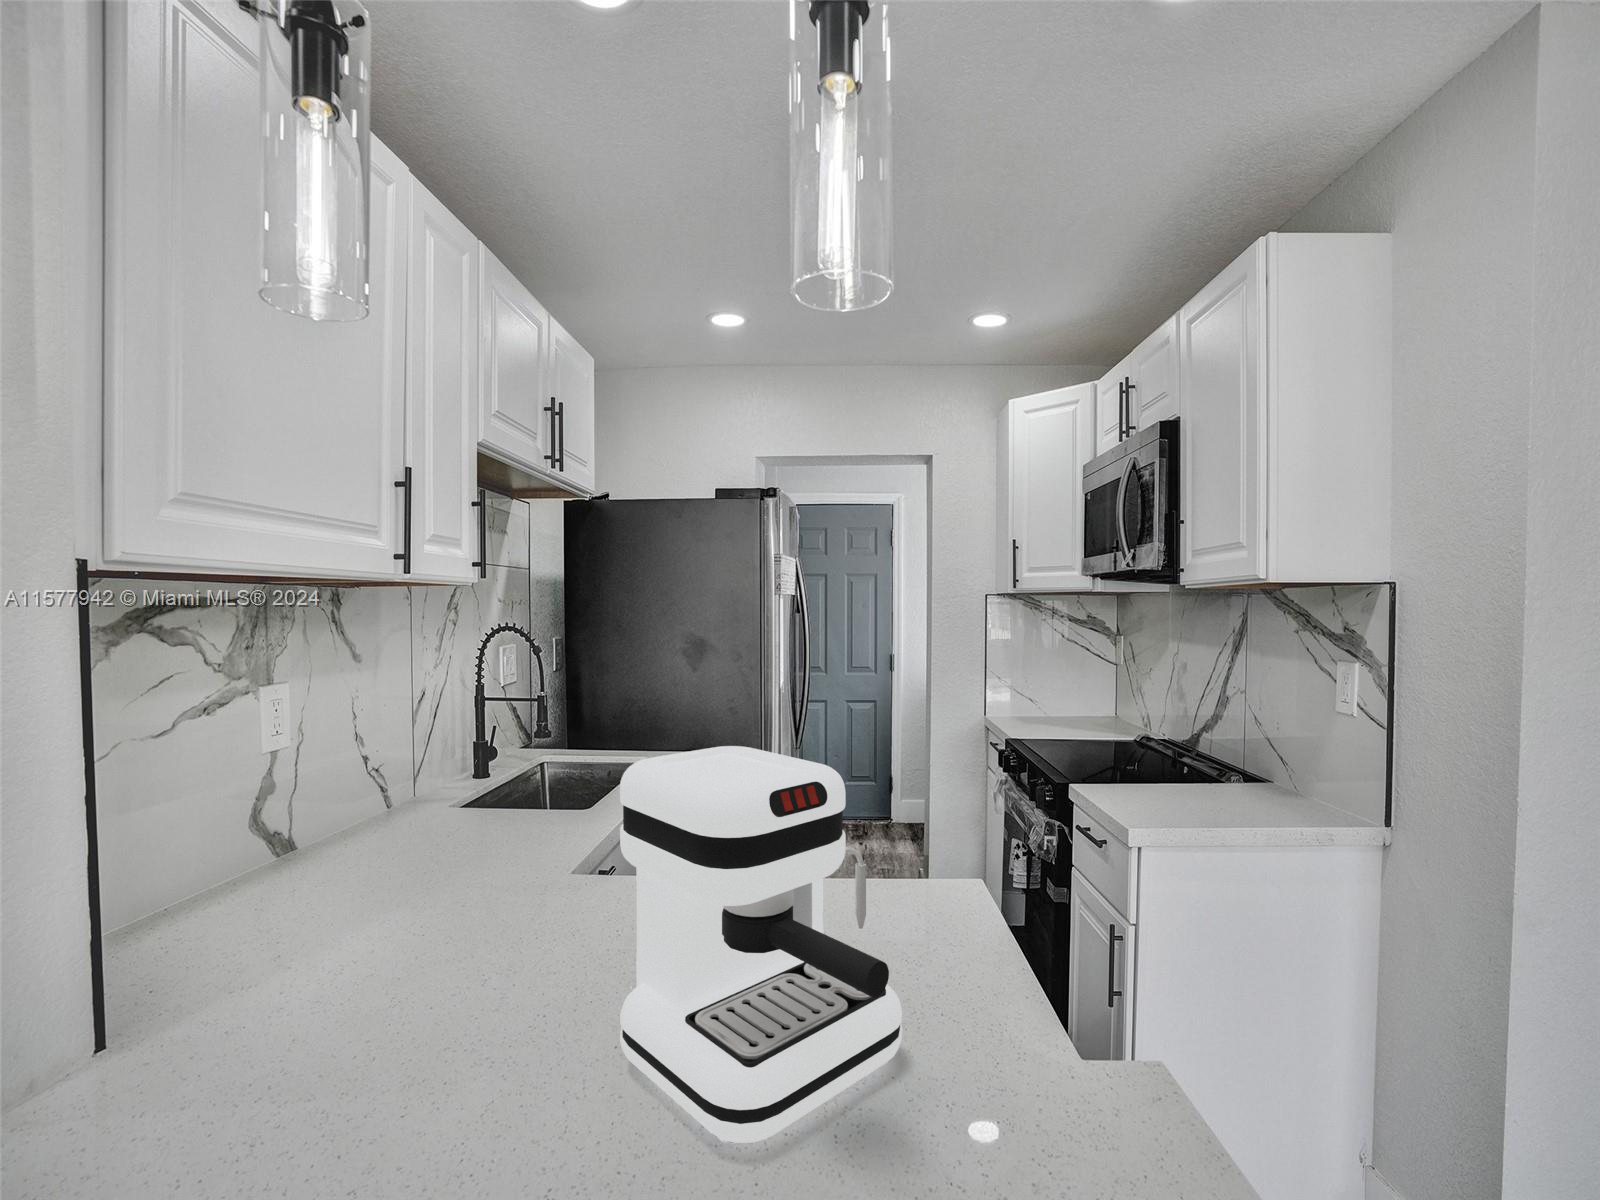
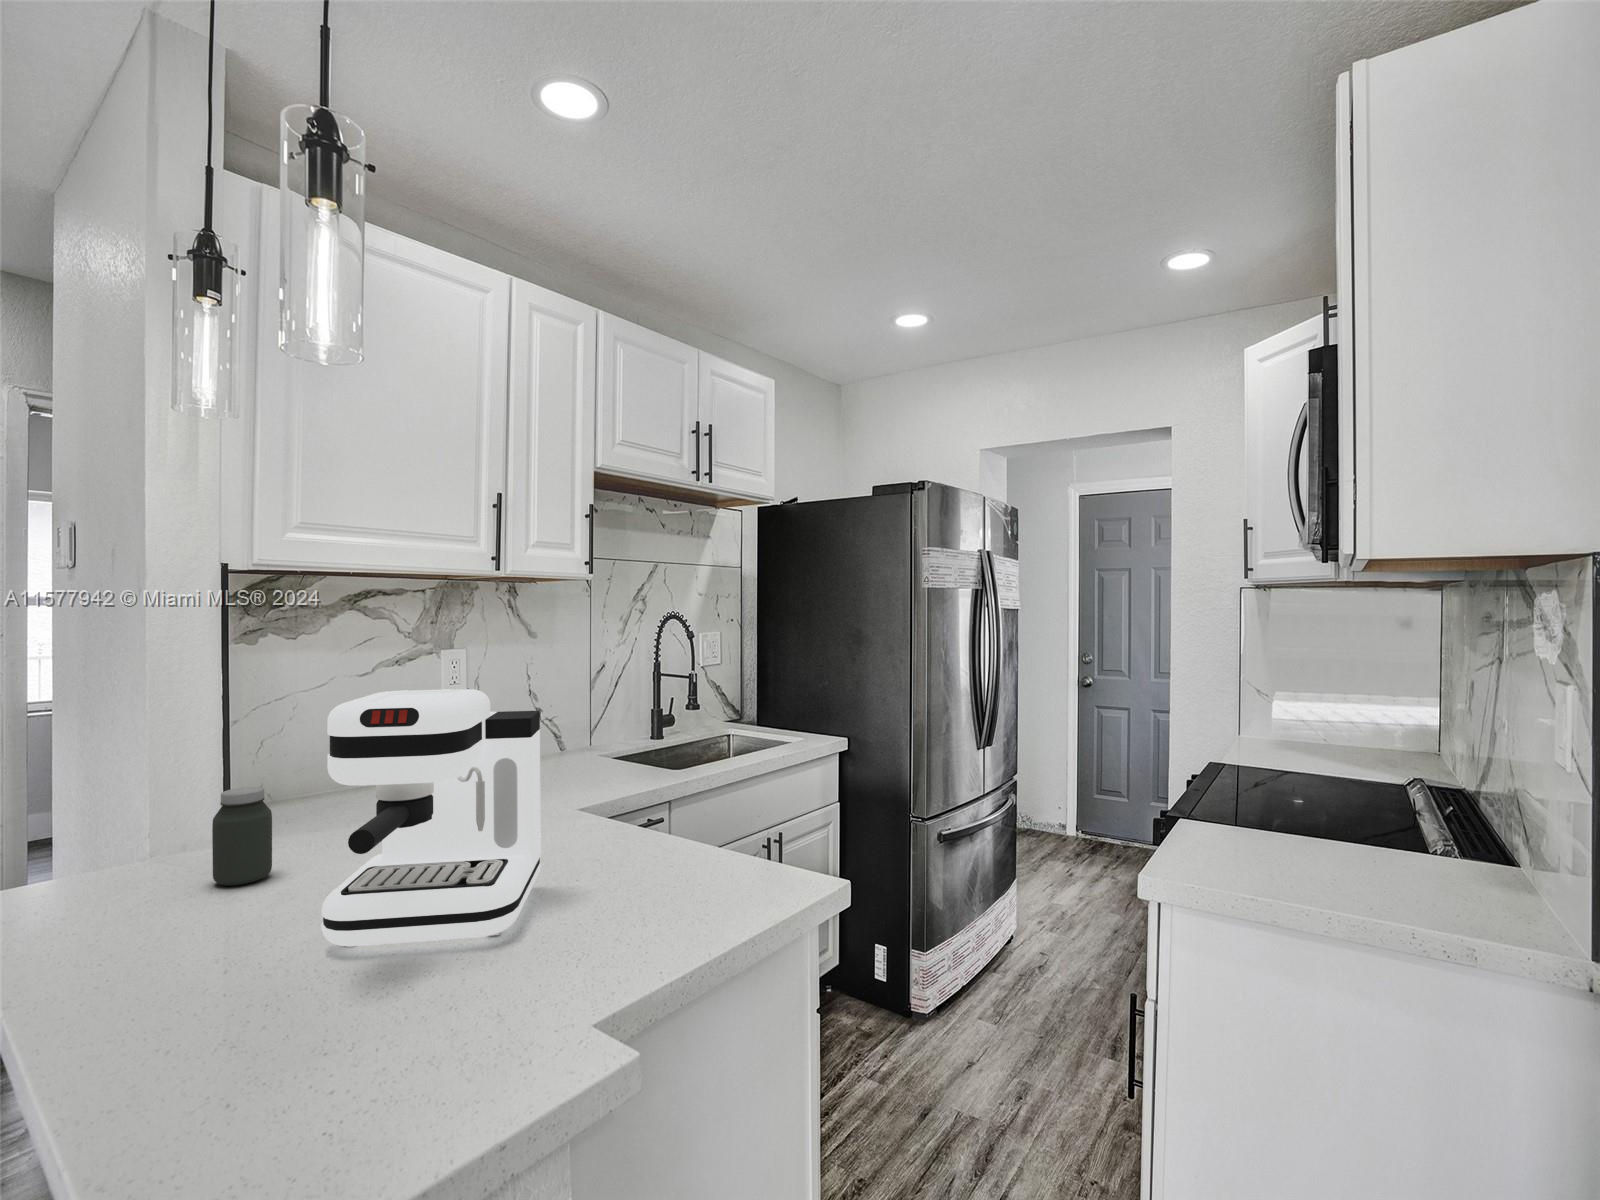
jar: none [263,944,362,1132] -> present [212,787,272,886]

